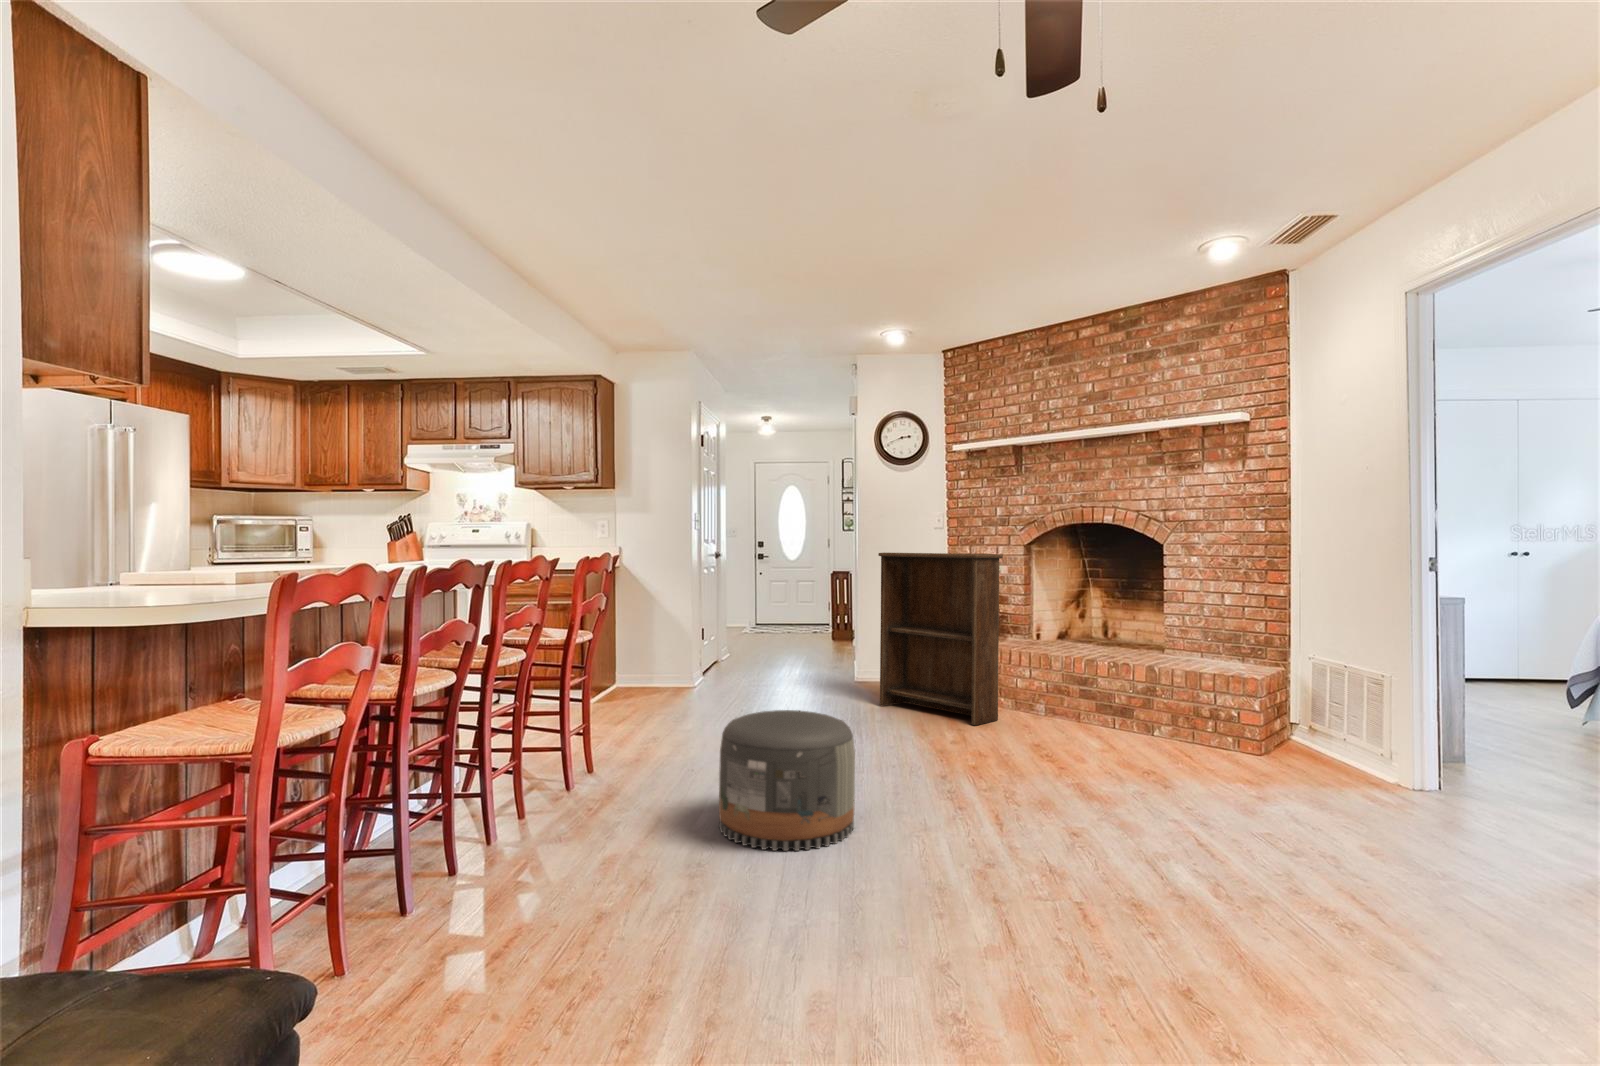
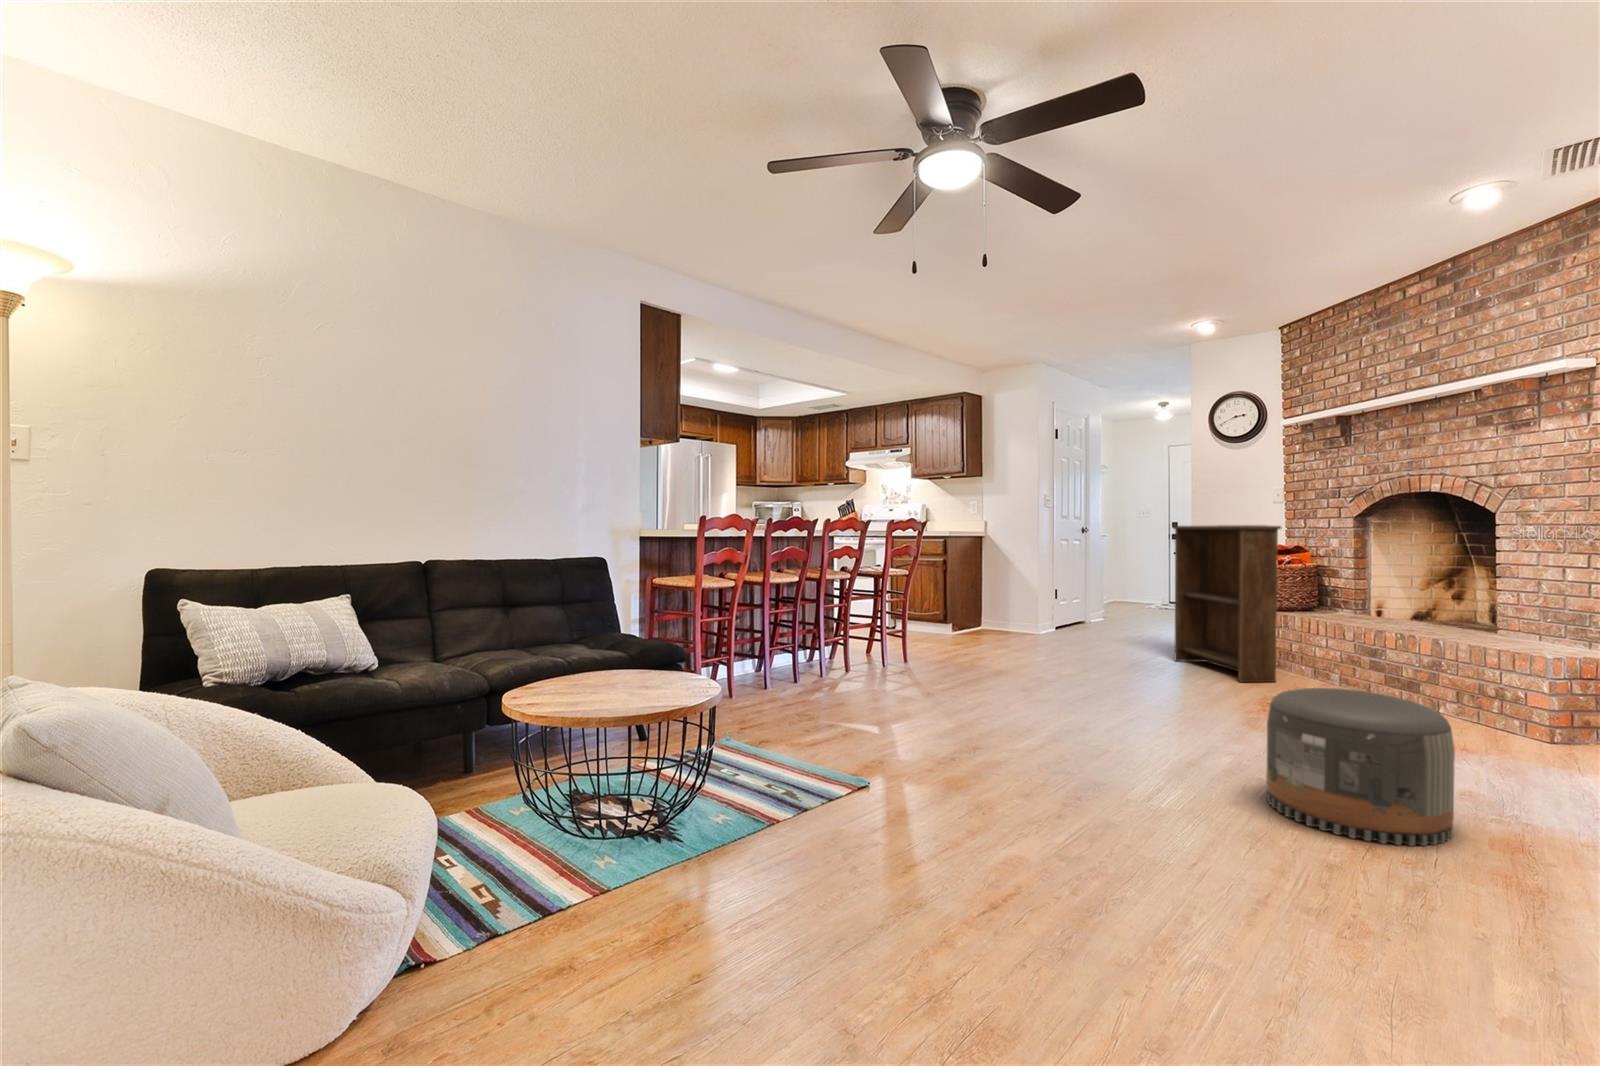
pouf: present [719,710,855,851] -> present [1266,688,1455,846]

